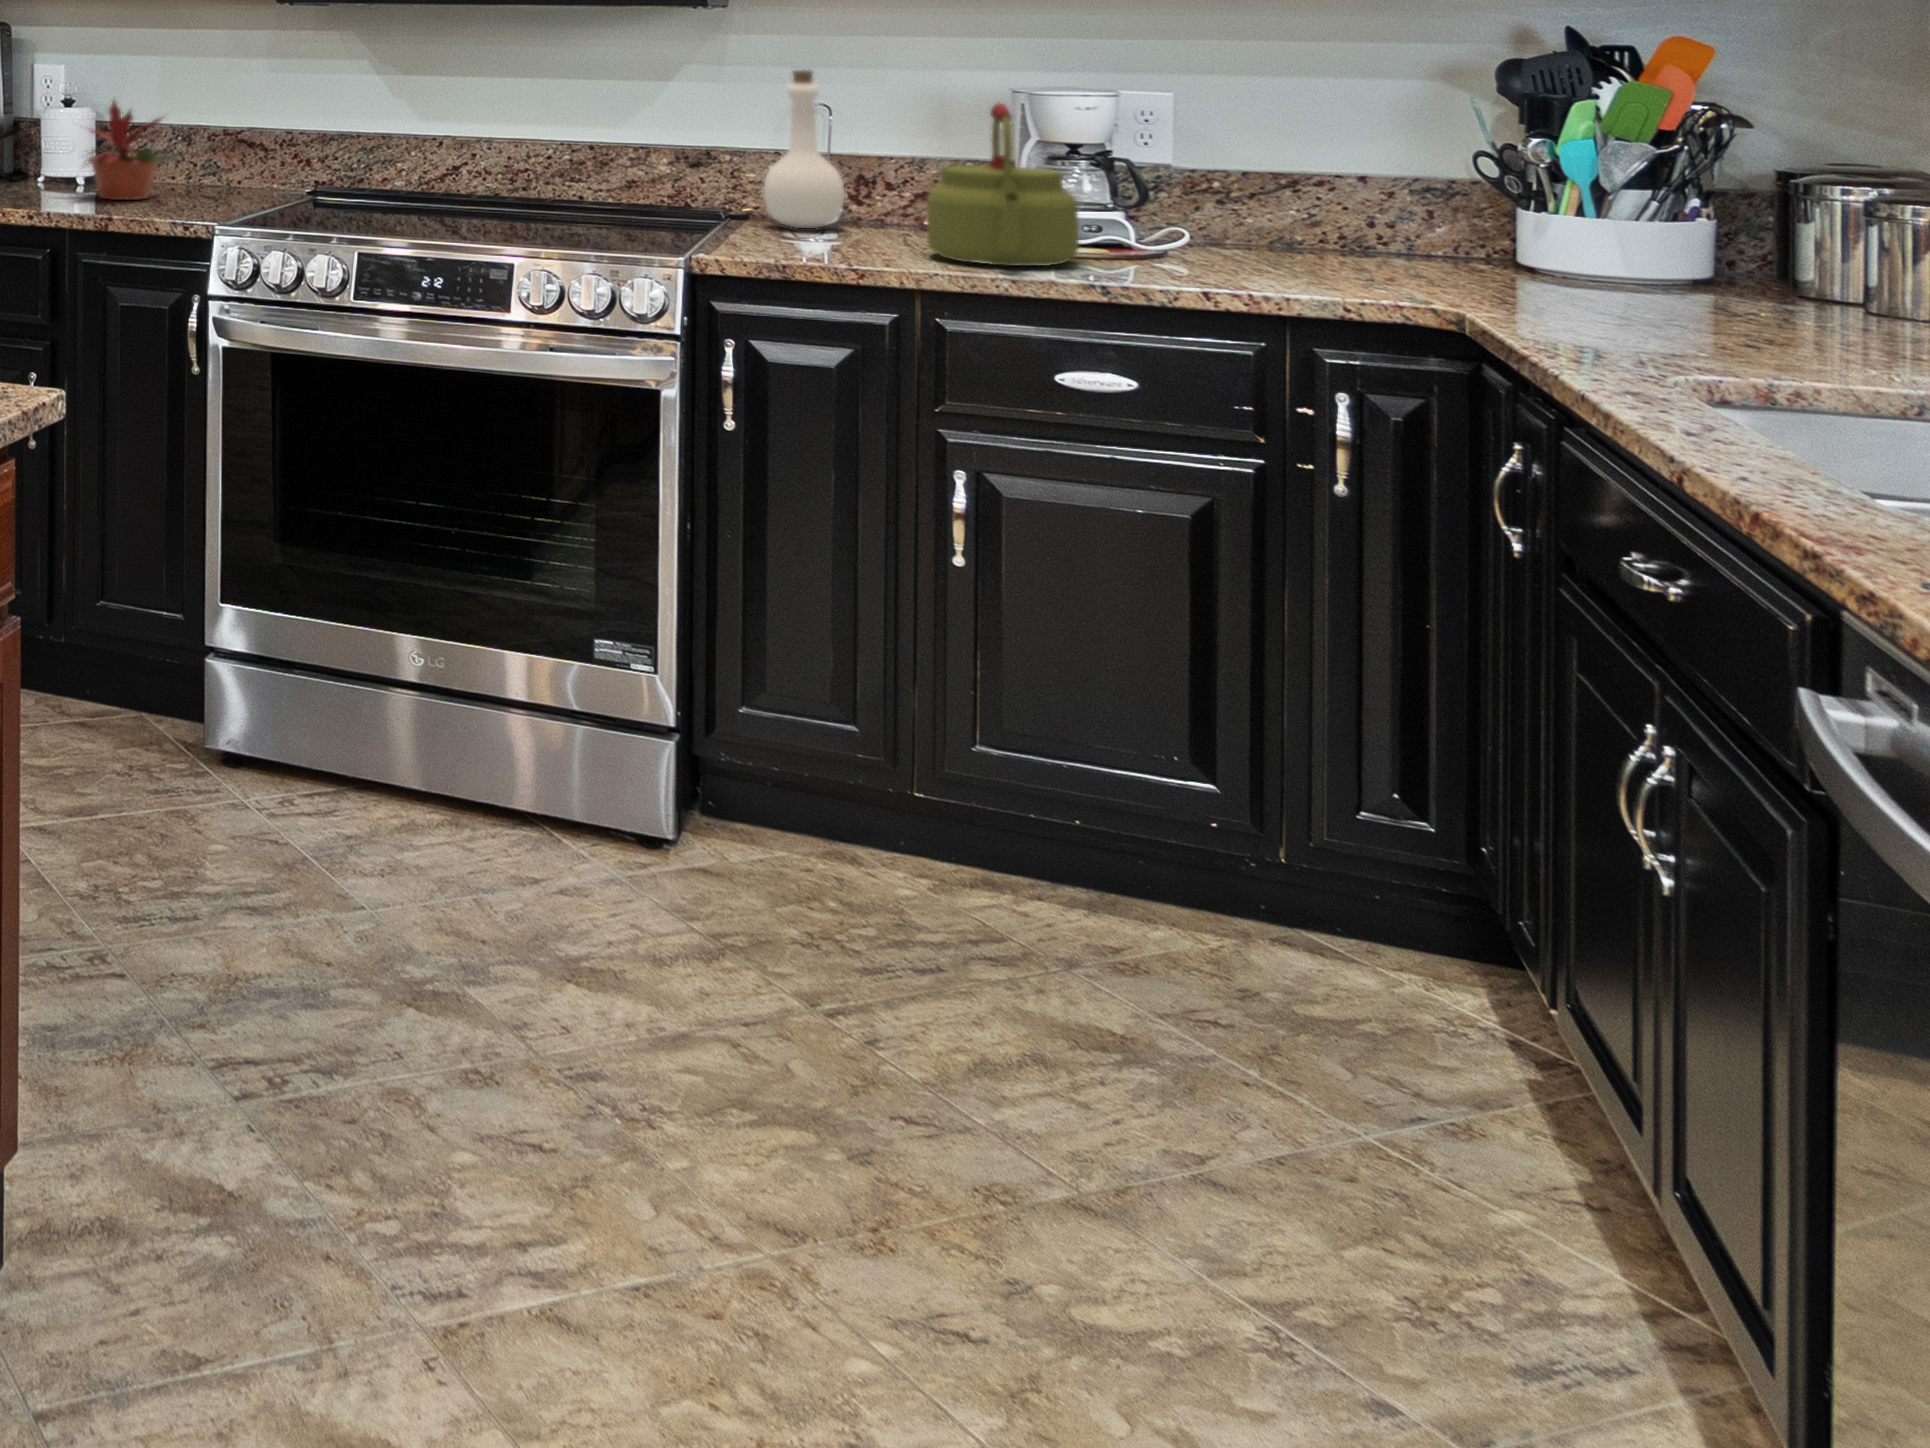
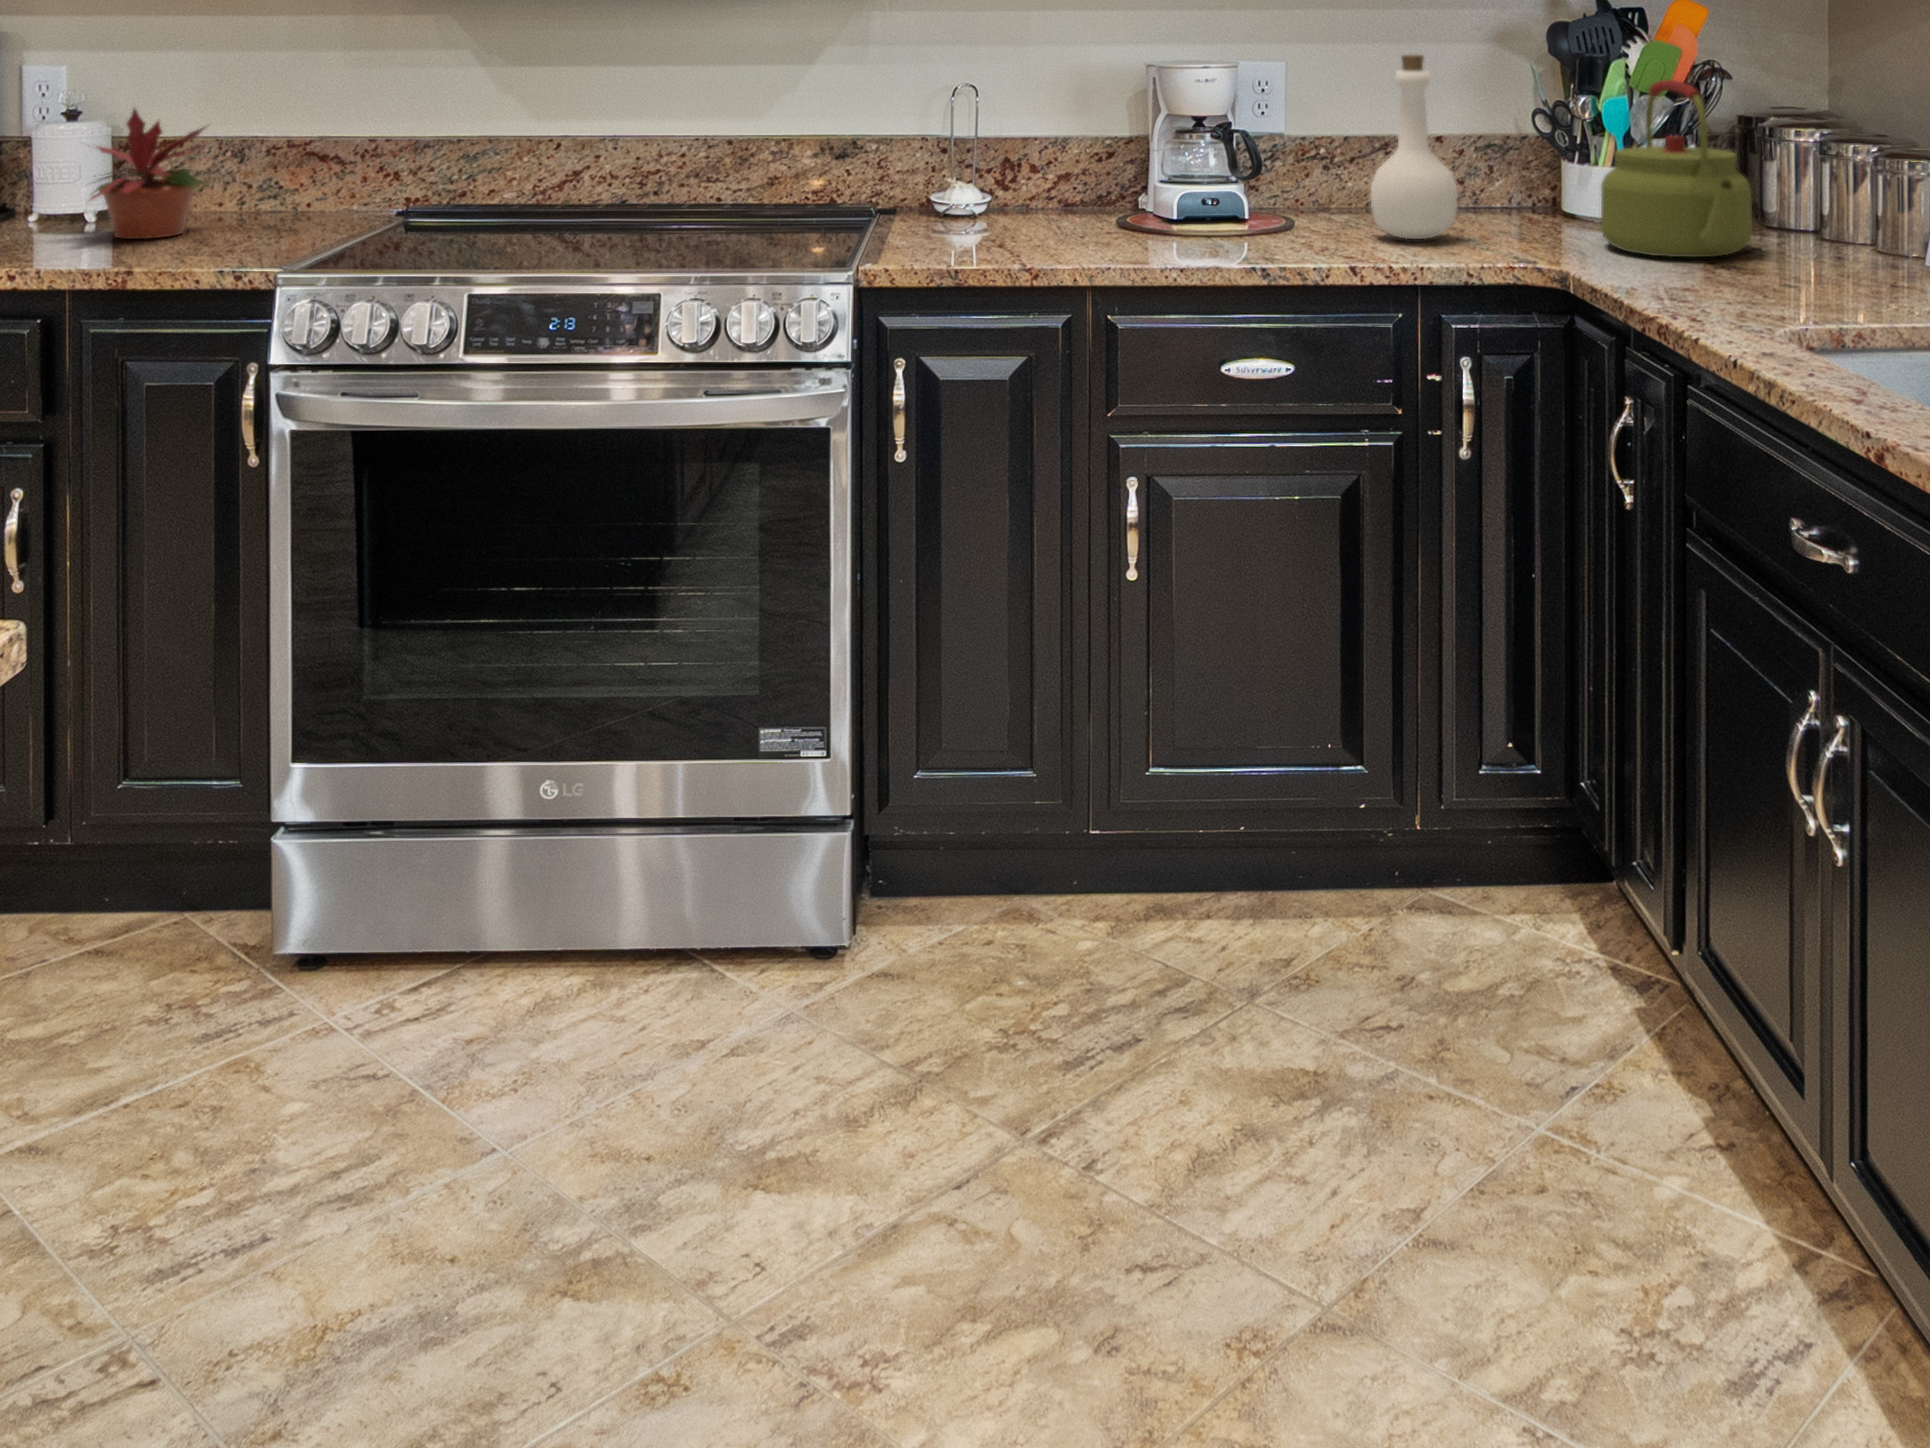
bottle: present [764,70,844,228] -> present [1371,55,1457,239]
kettle: present [927,103,1079,266] -> present [1601,80,1752,257]

